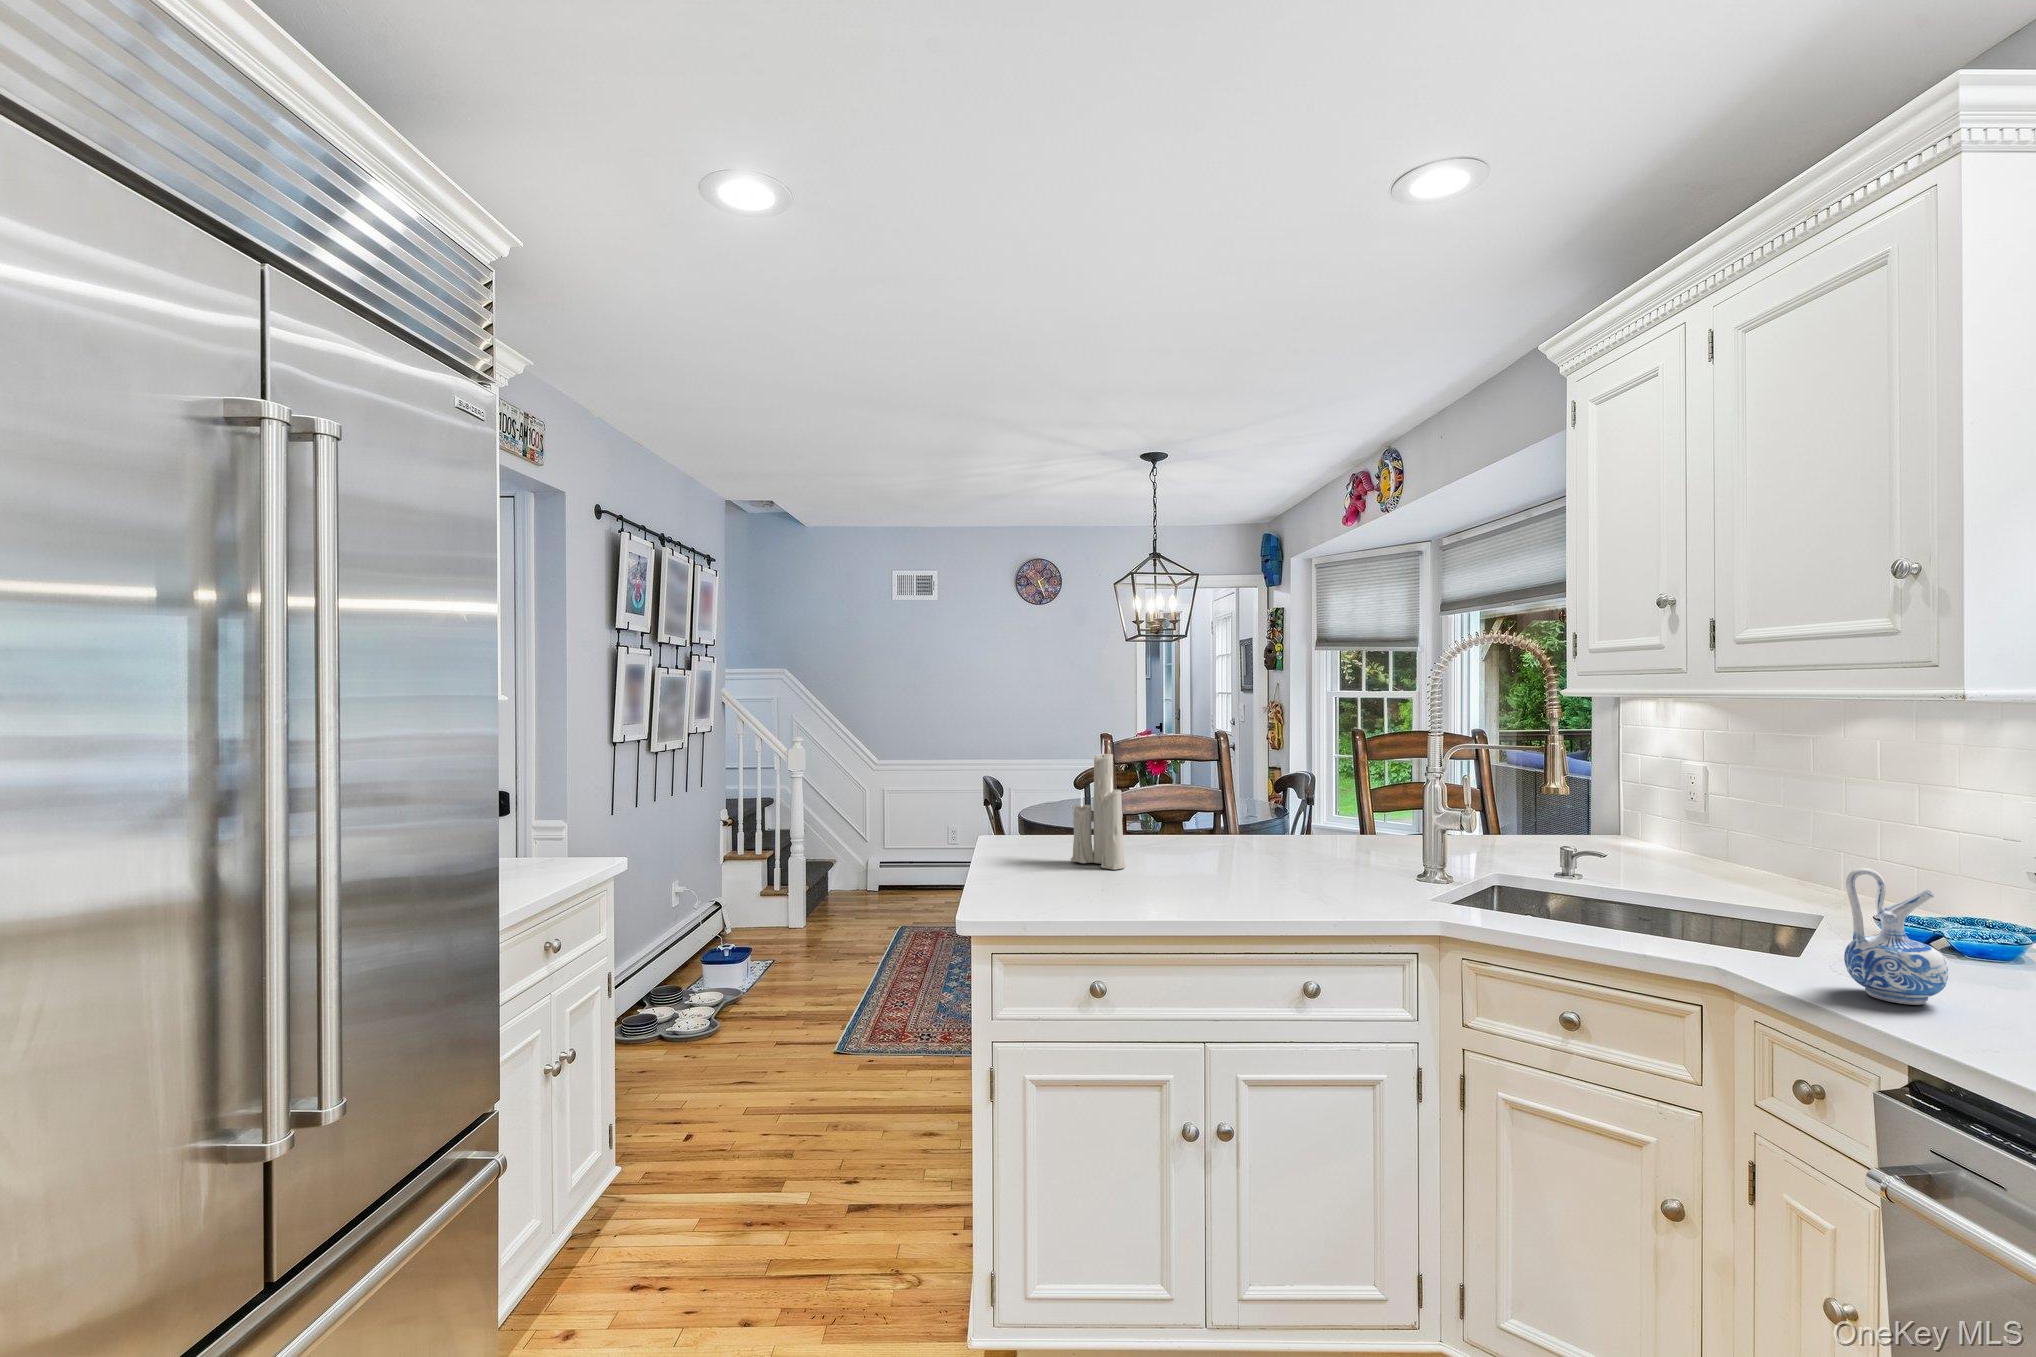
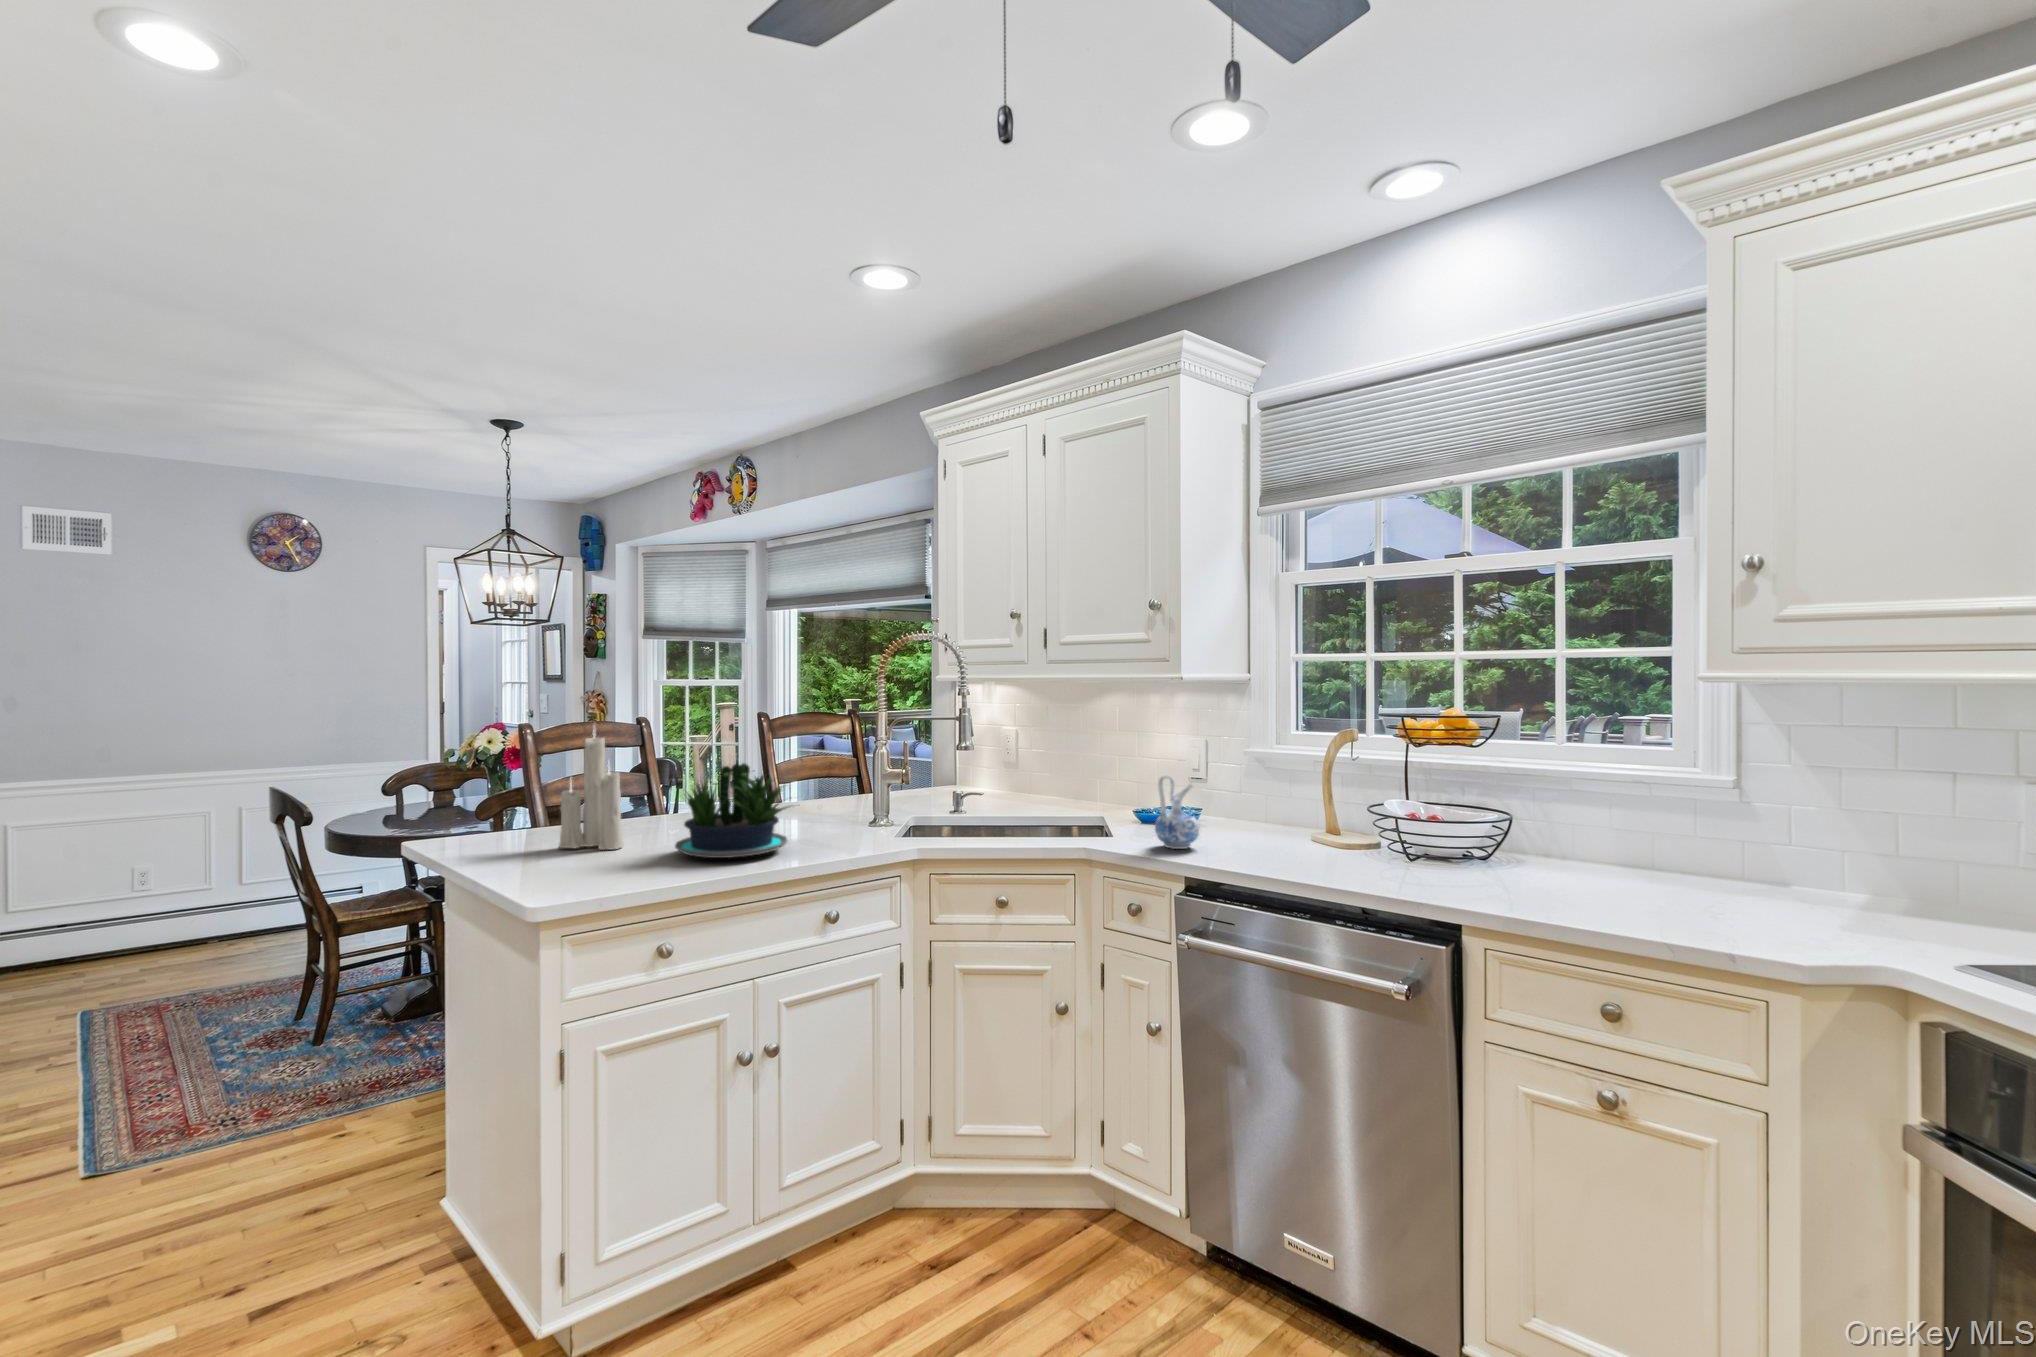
potted plant: none [1151,791,1294,898] -> present [675,763,788,858]

